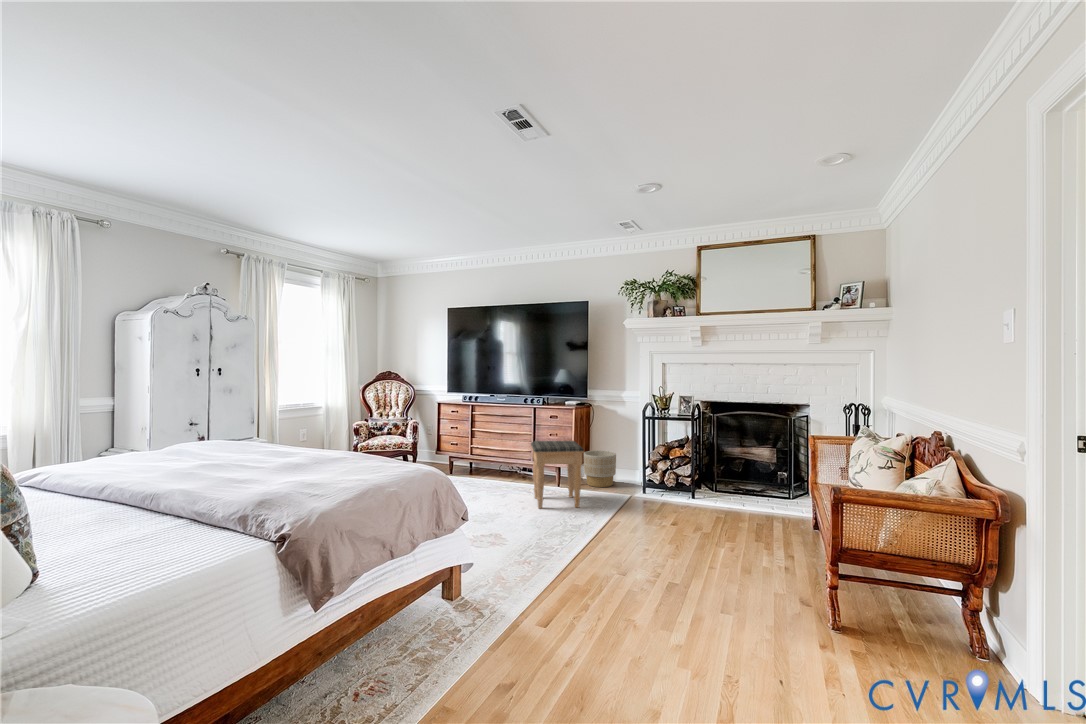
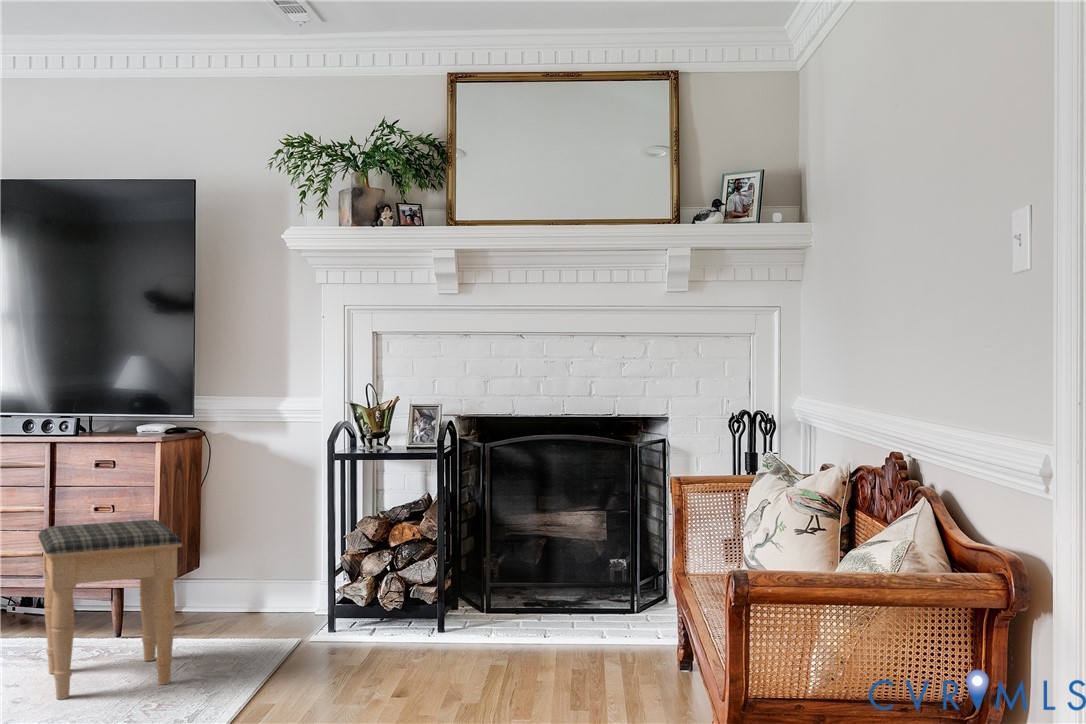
planter: present [584,451,616,487] -> none [184,541,265,629]

